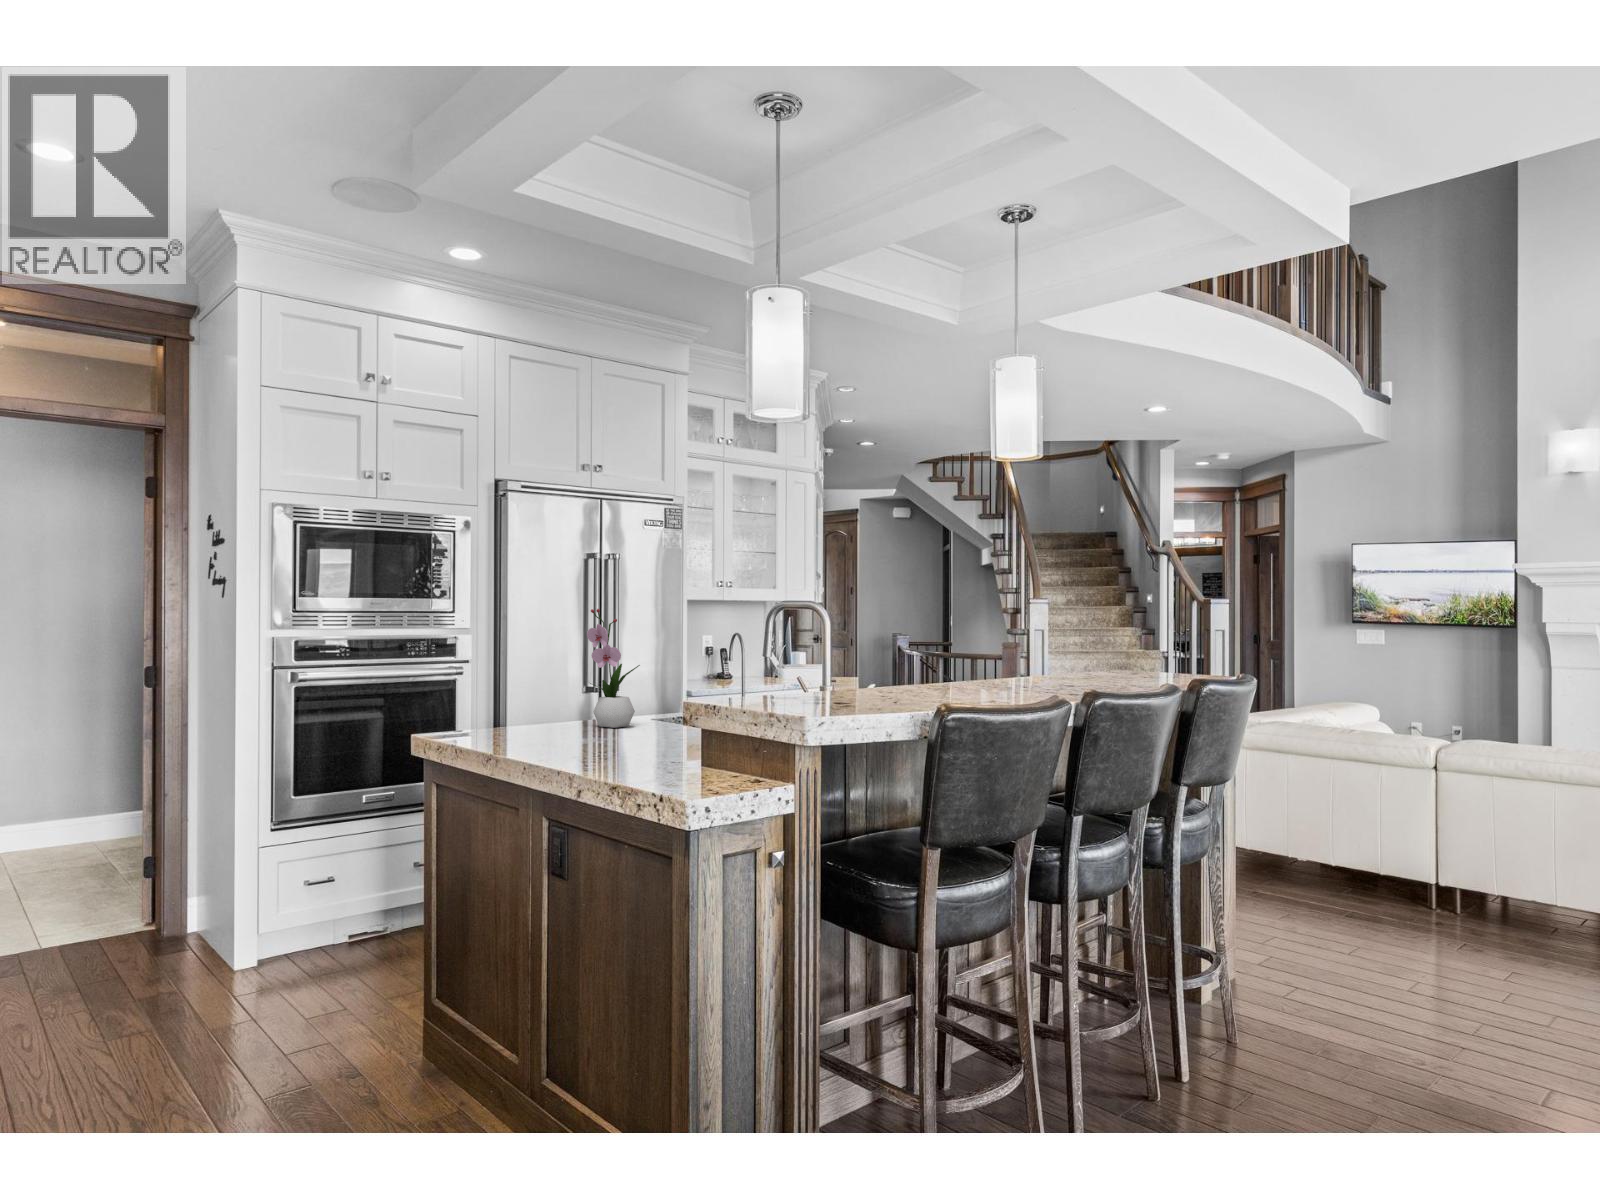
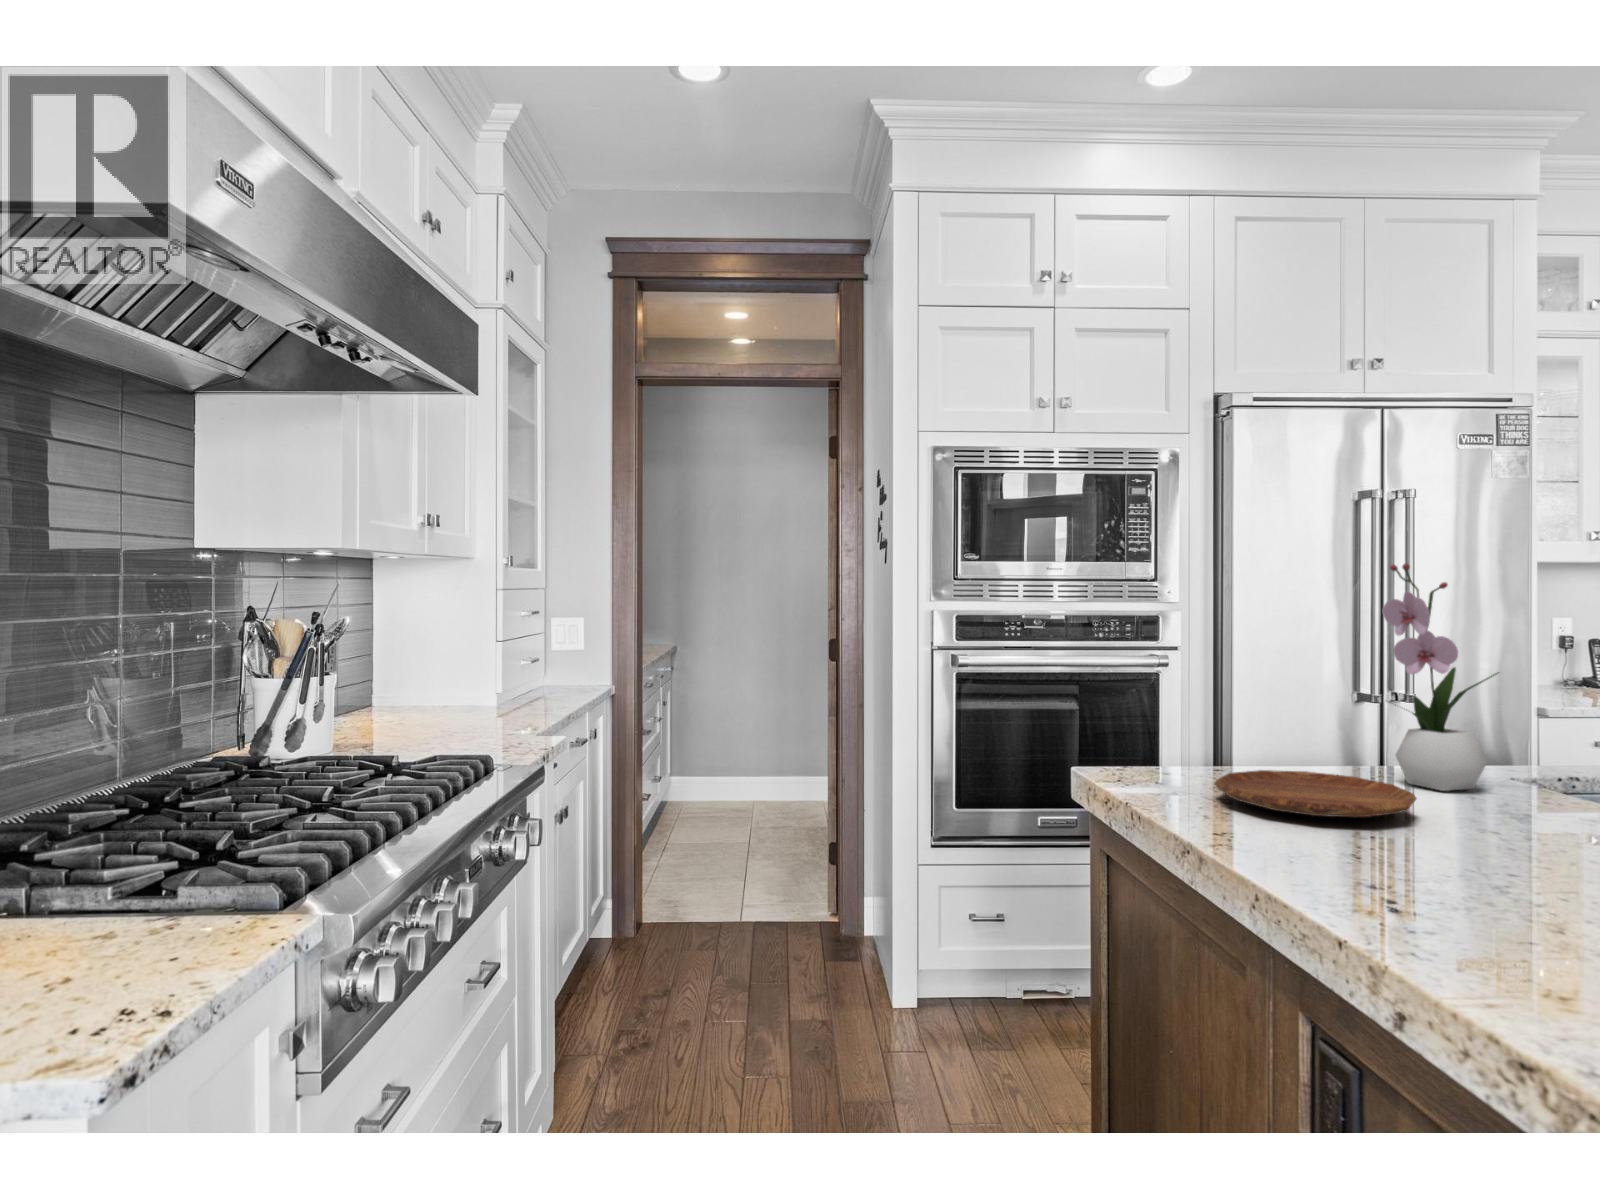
tray: none [502,722,599,739] -> present [1214,770,1417,817]

